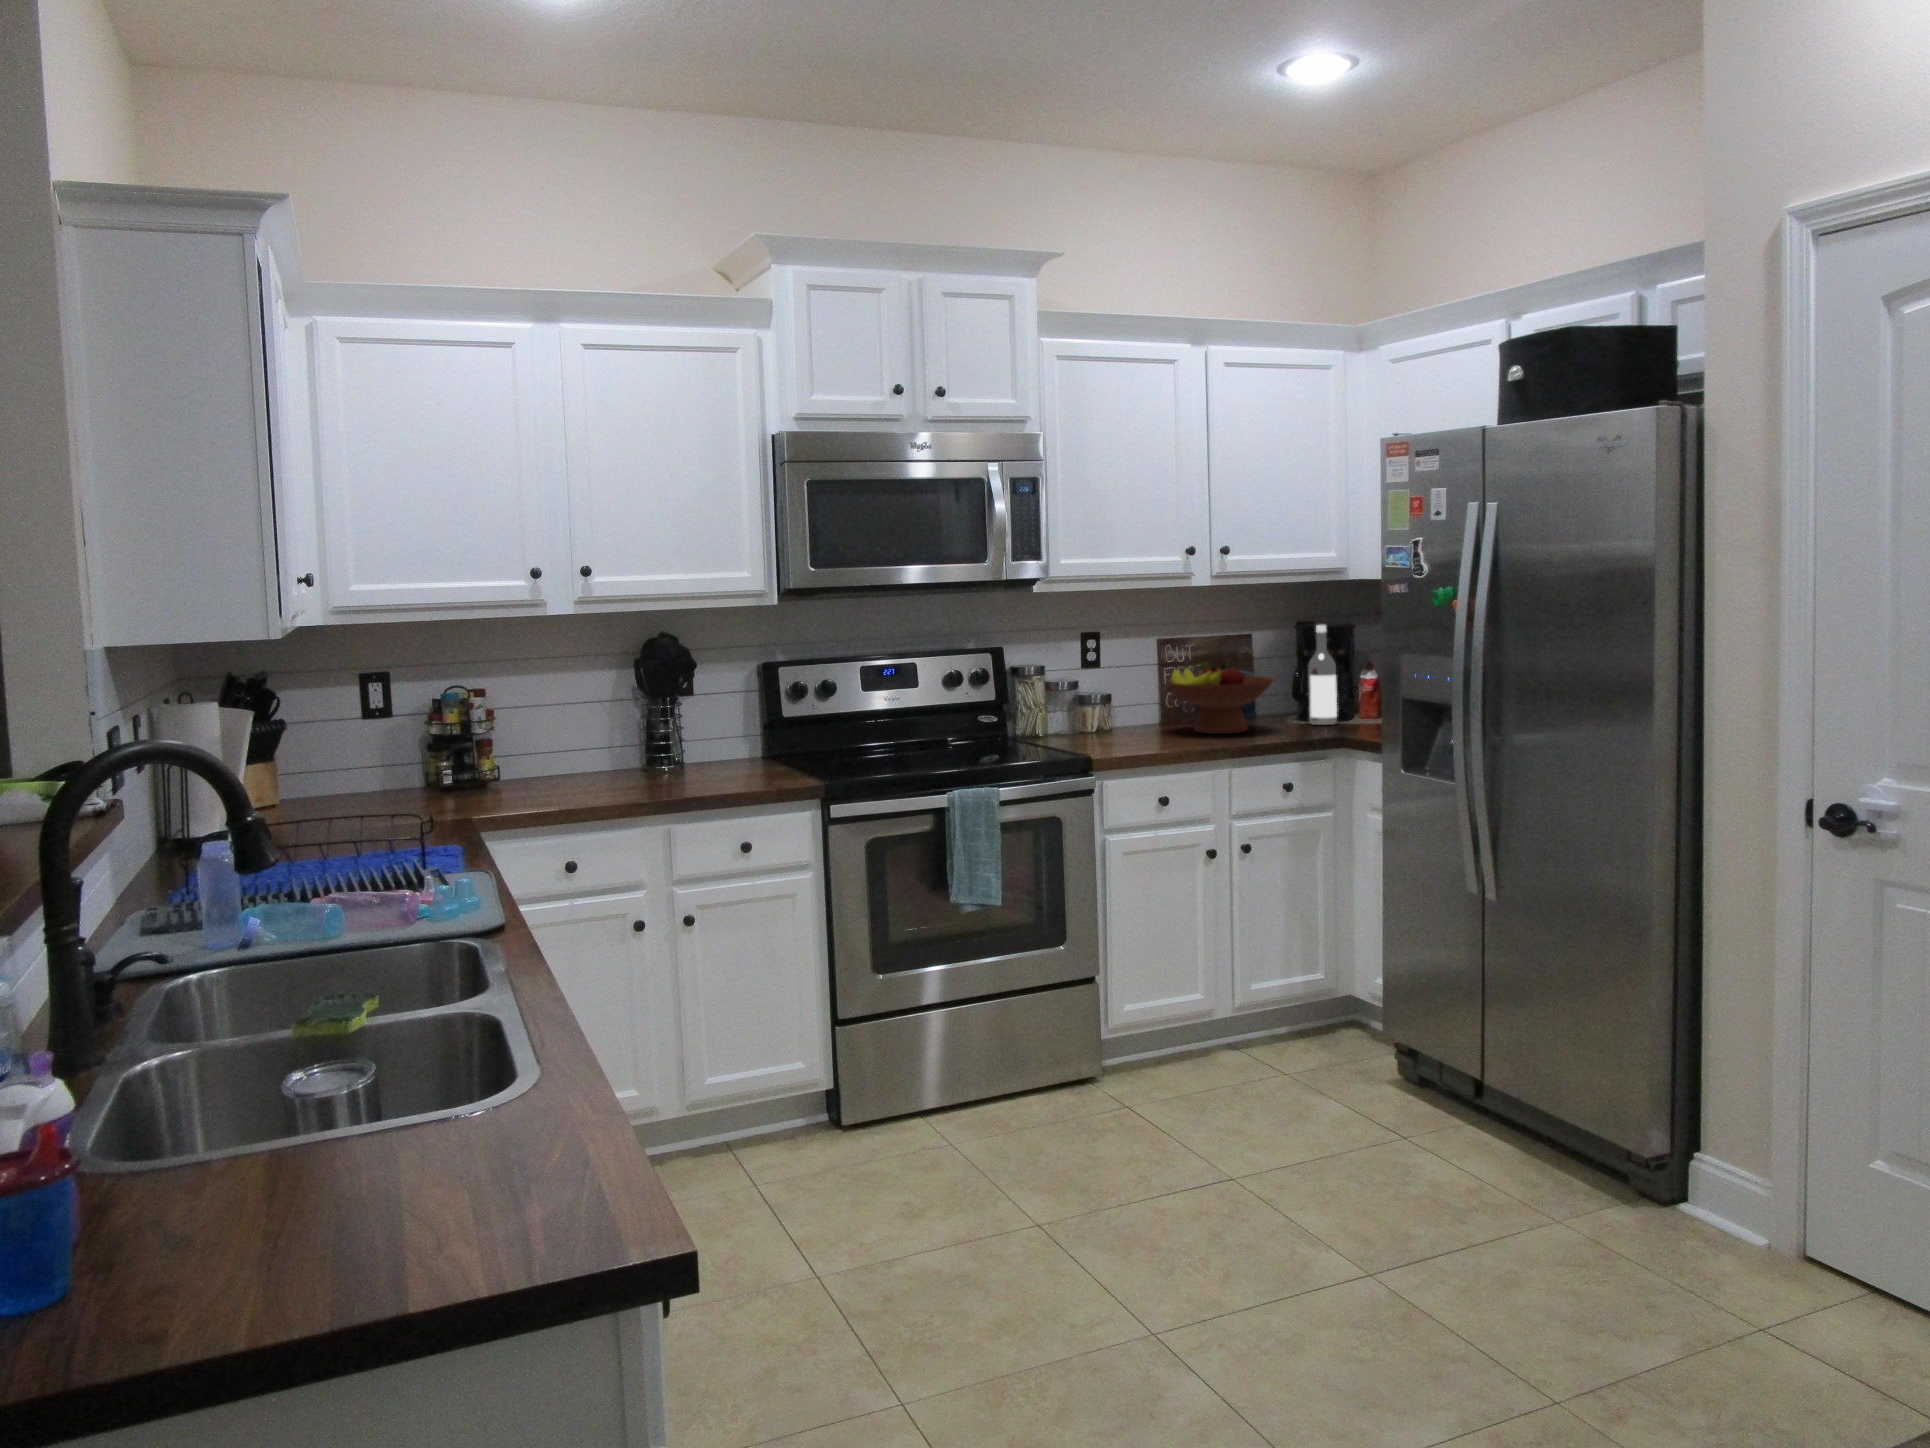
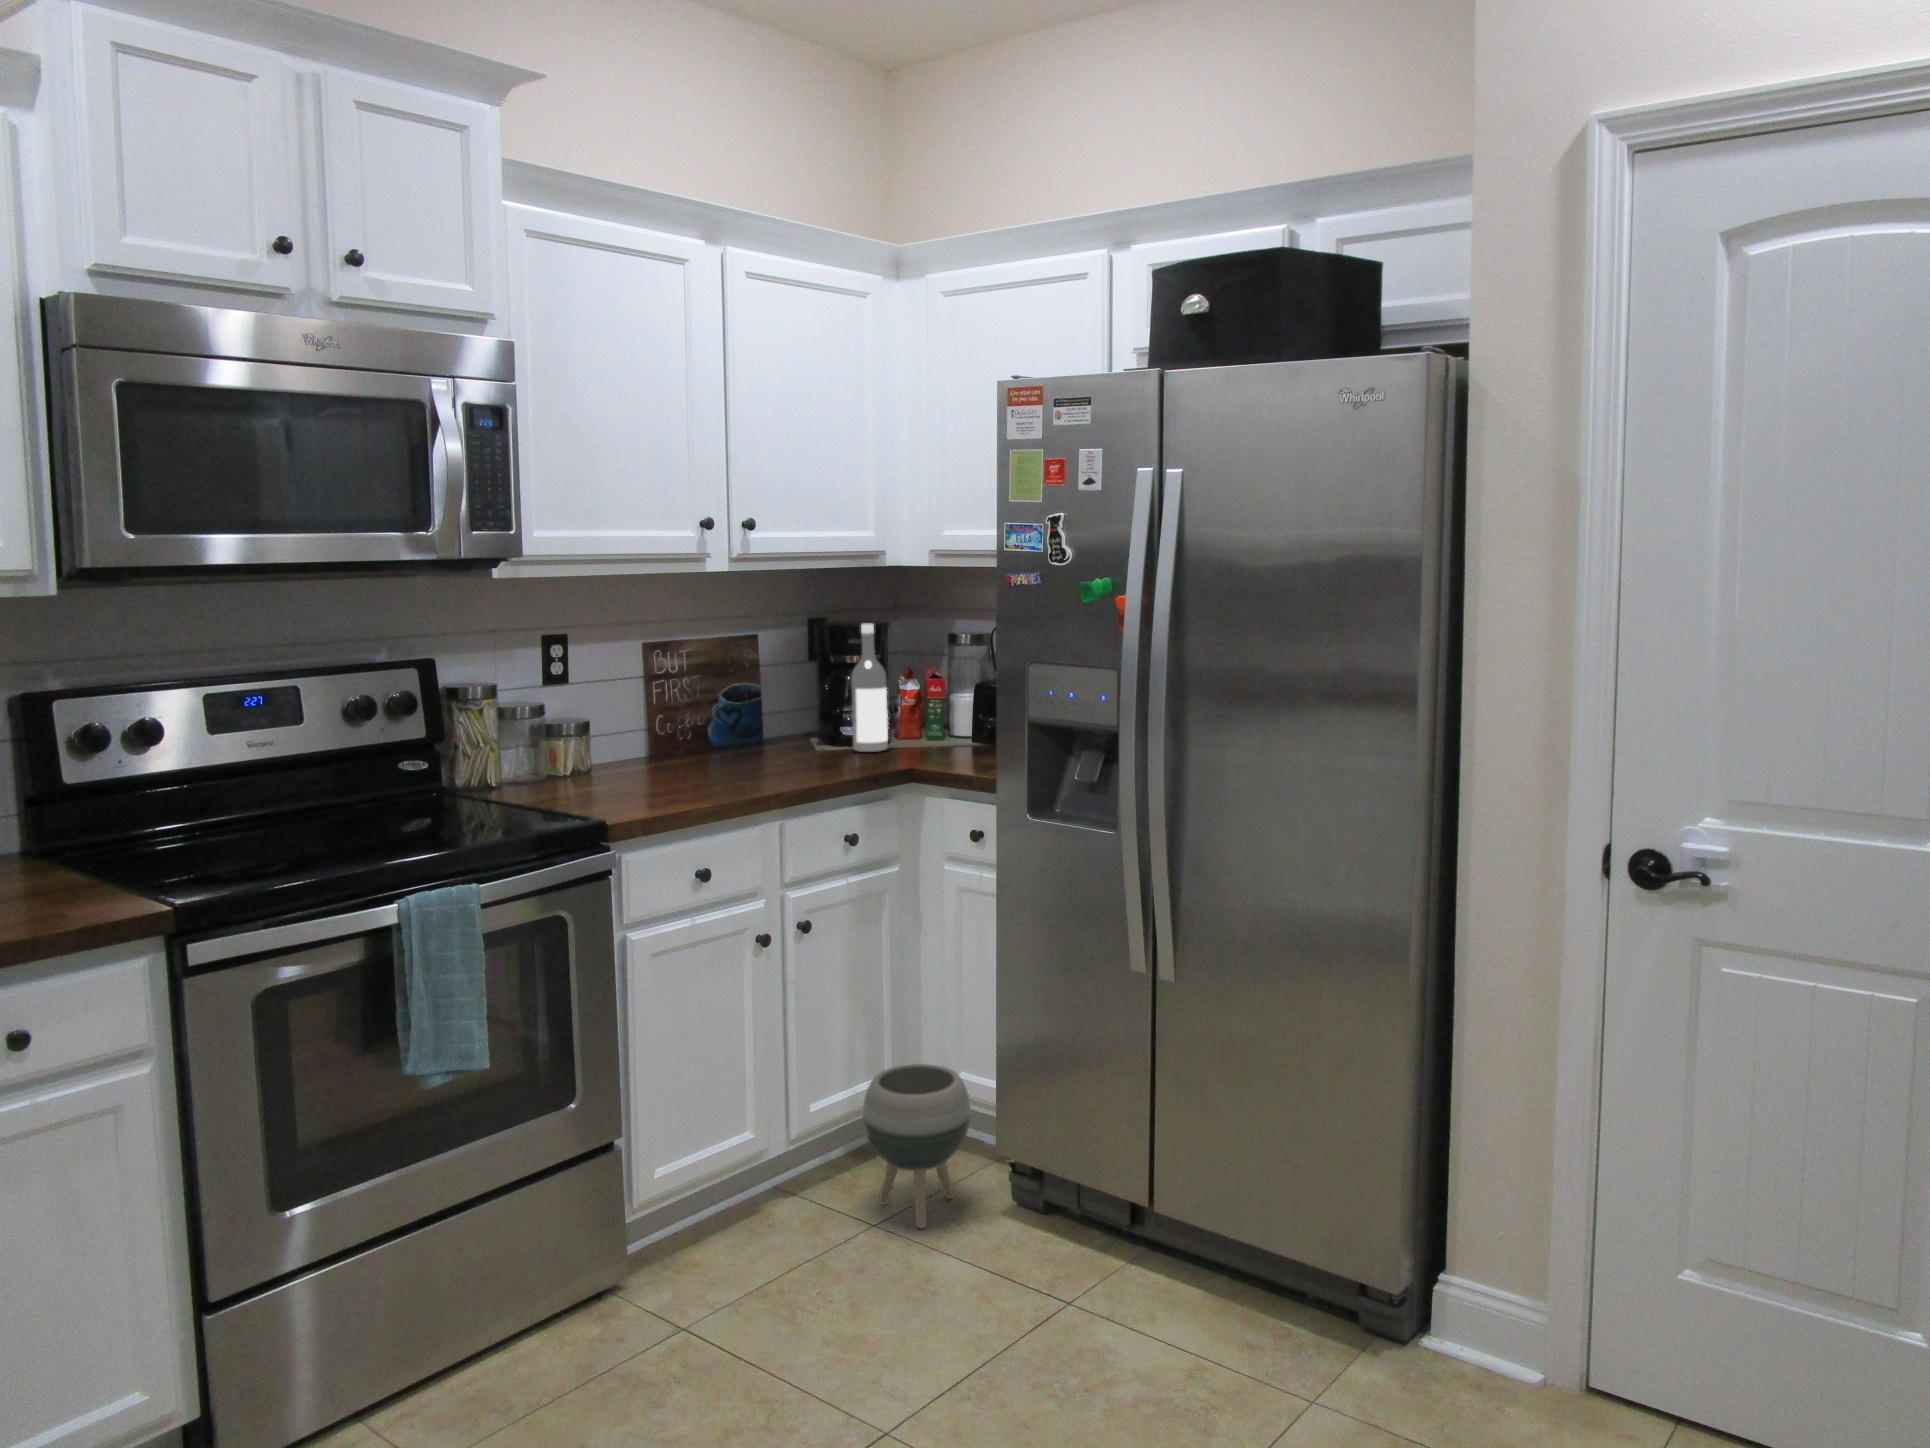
fruit bowl: present [1166,663,1274,734] -> none [674,675,822,772]
planter: none [1282,962,1366,1082] -> present [863,1064,971,1228]

